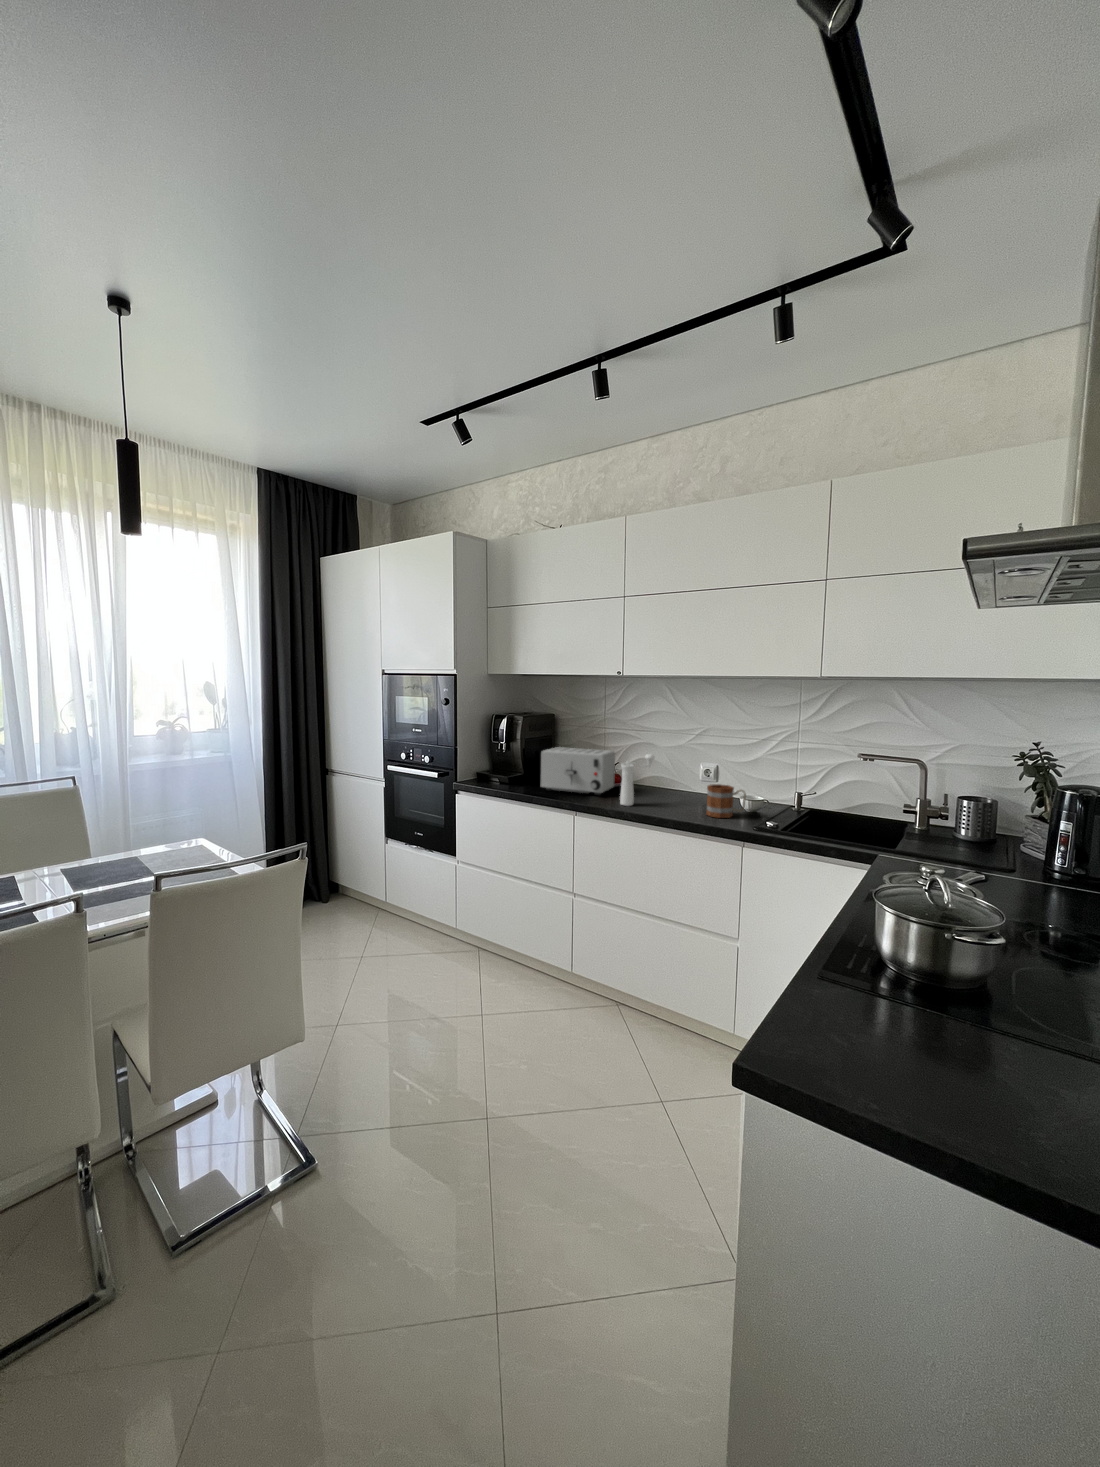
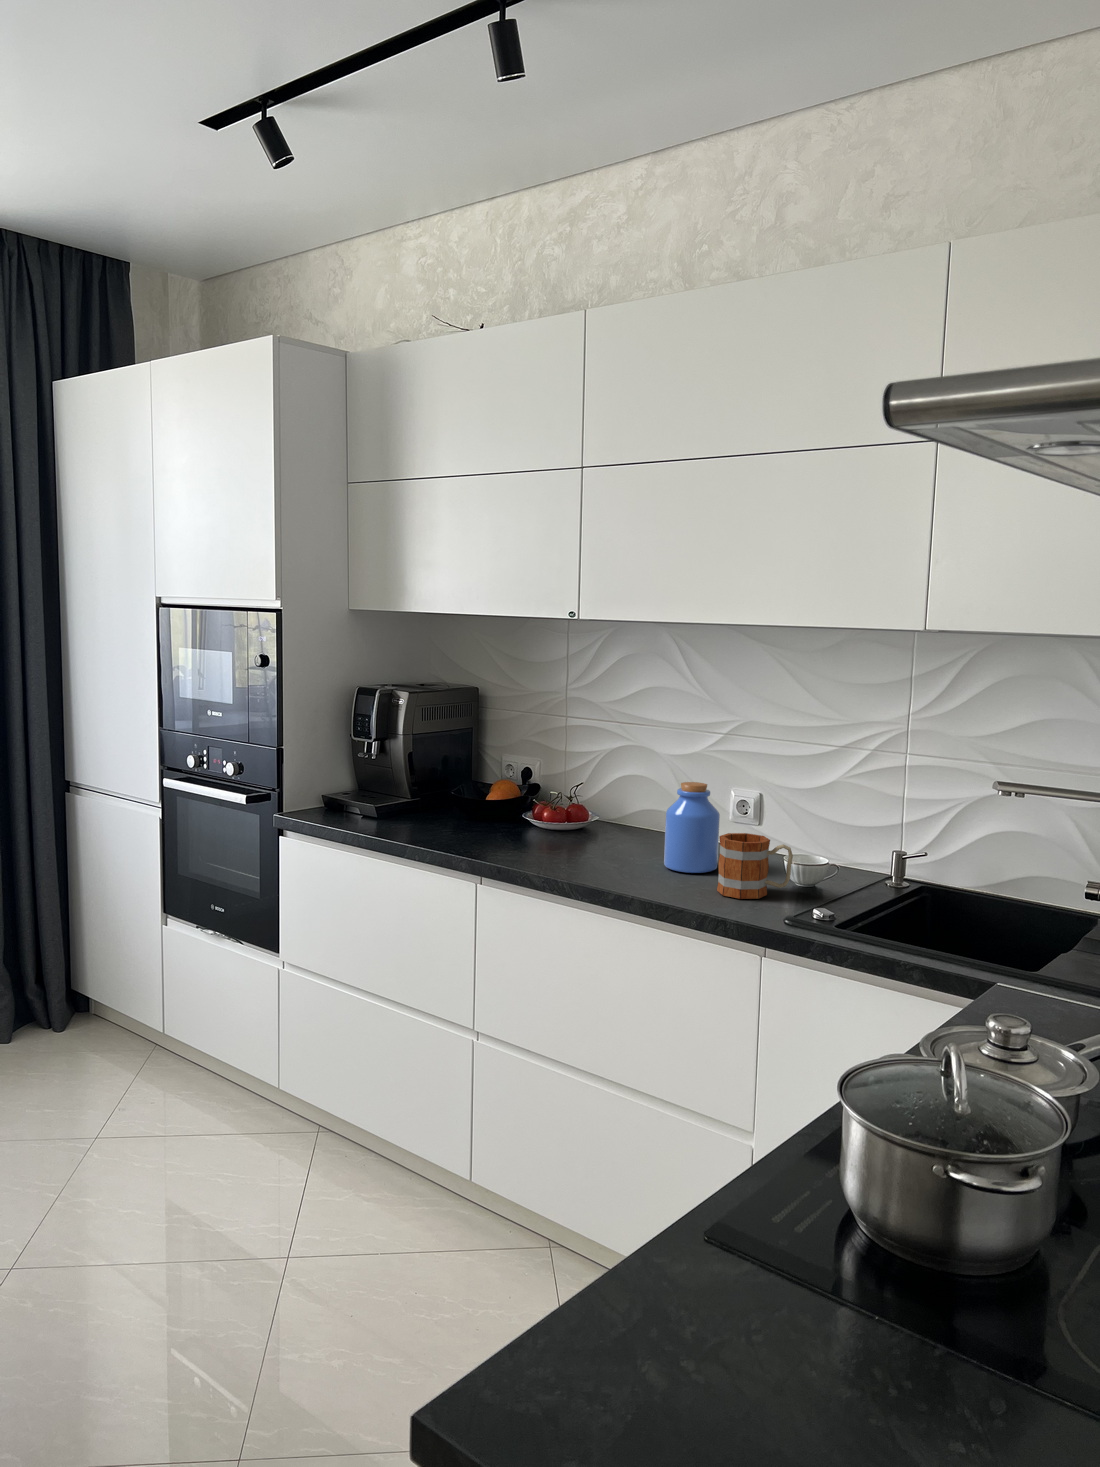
toaster: present [541,747,615,795] -> none [429,751,573,846]
pepper mill: present [620,754,655,806] -> none [564,770,634,869]
jar: none [671,759,701,806] -> present [664,782,720,873]

